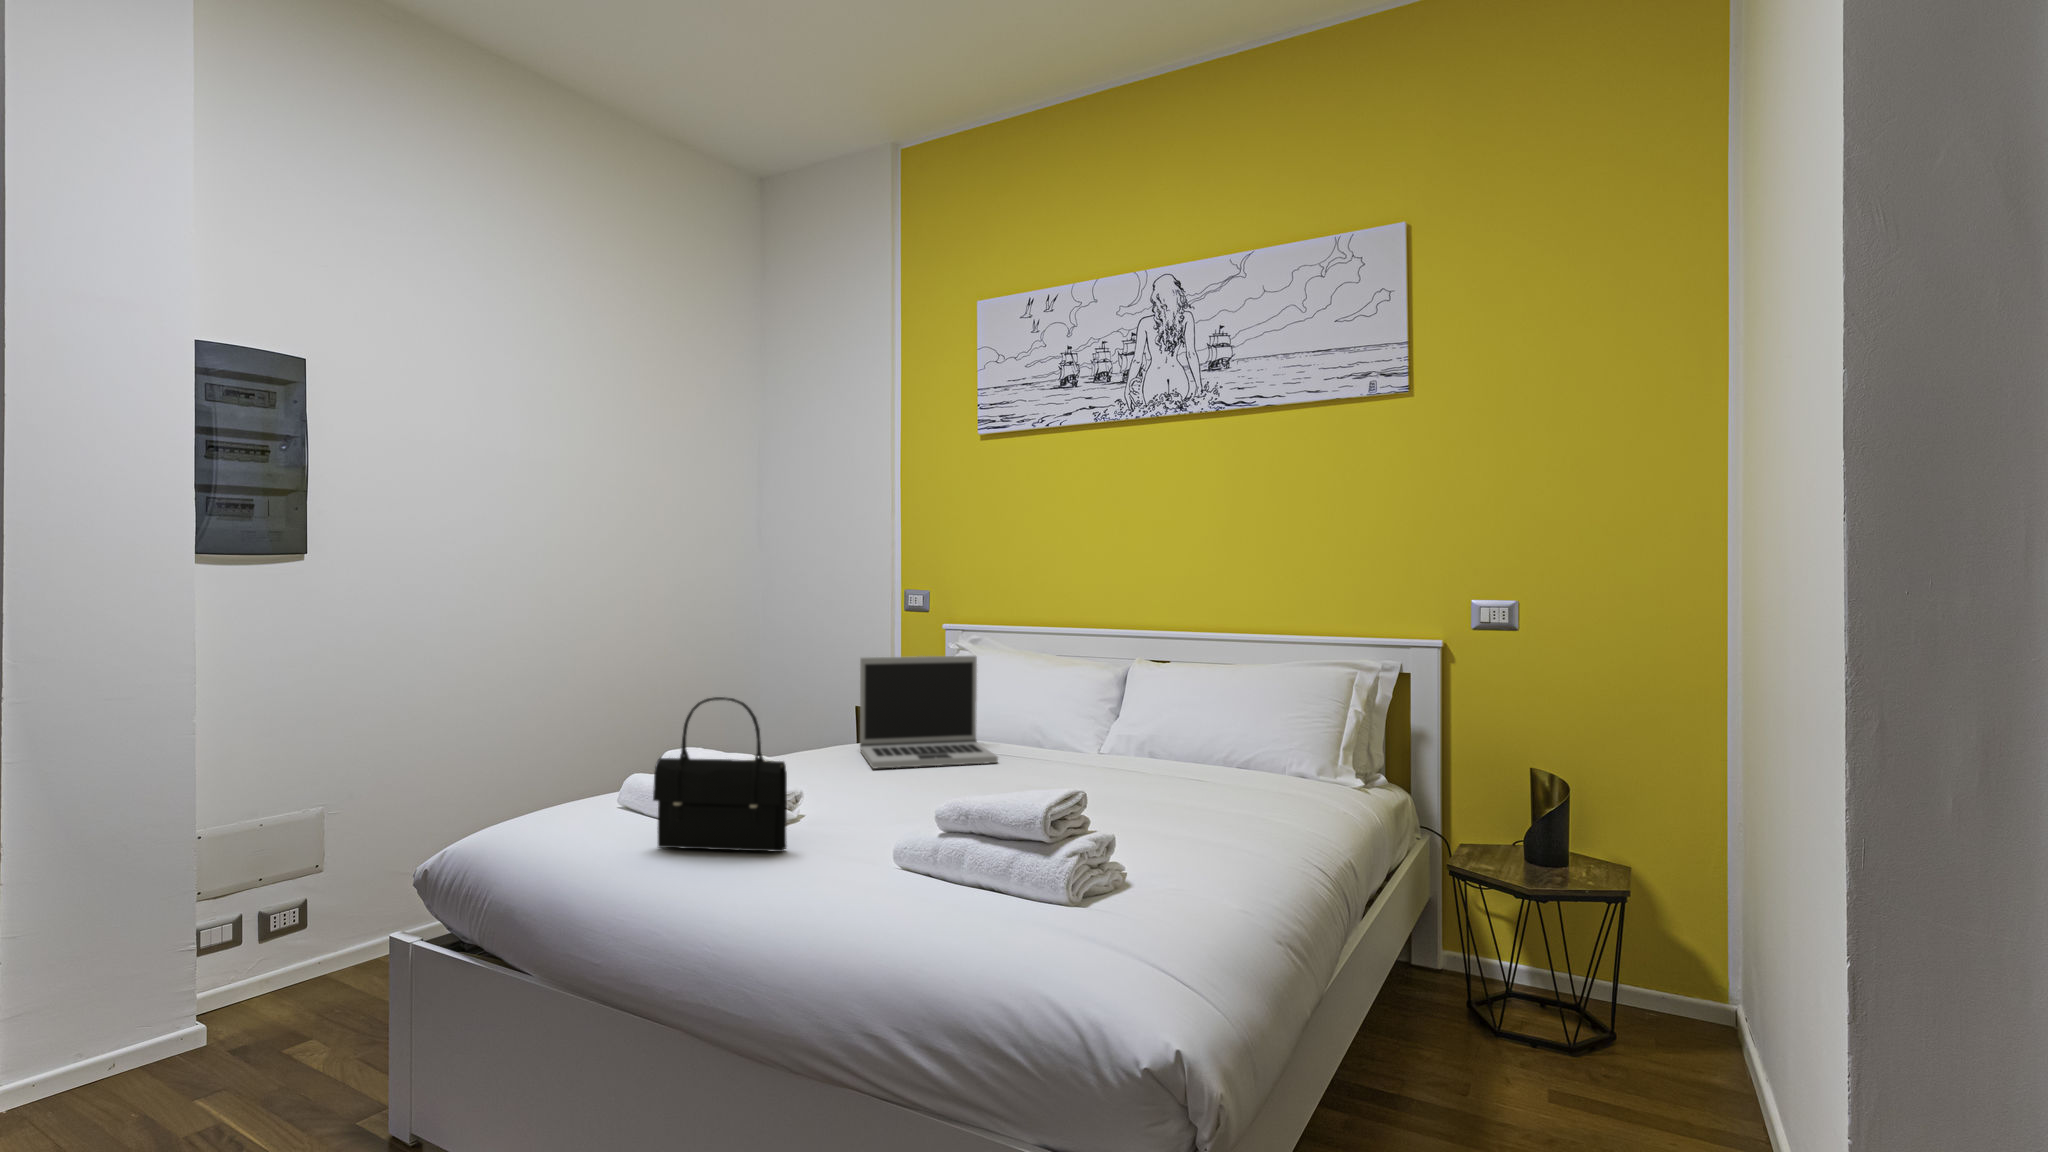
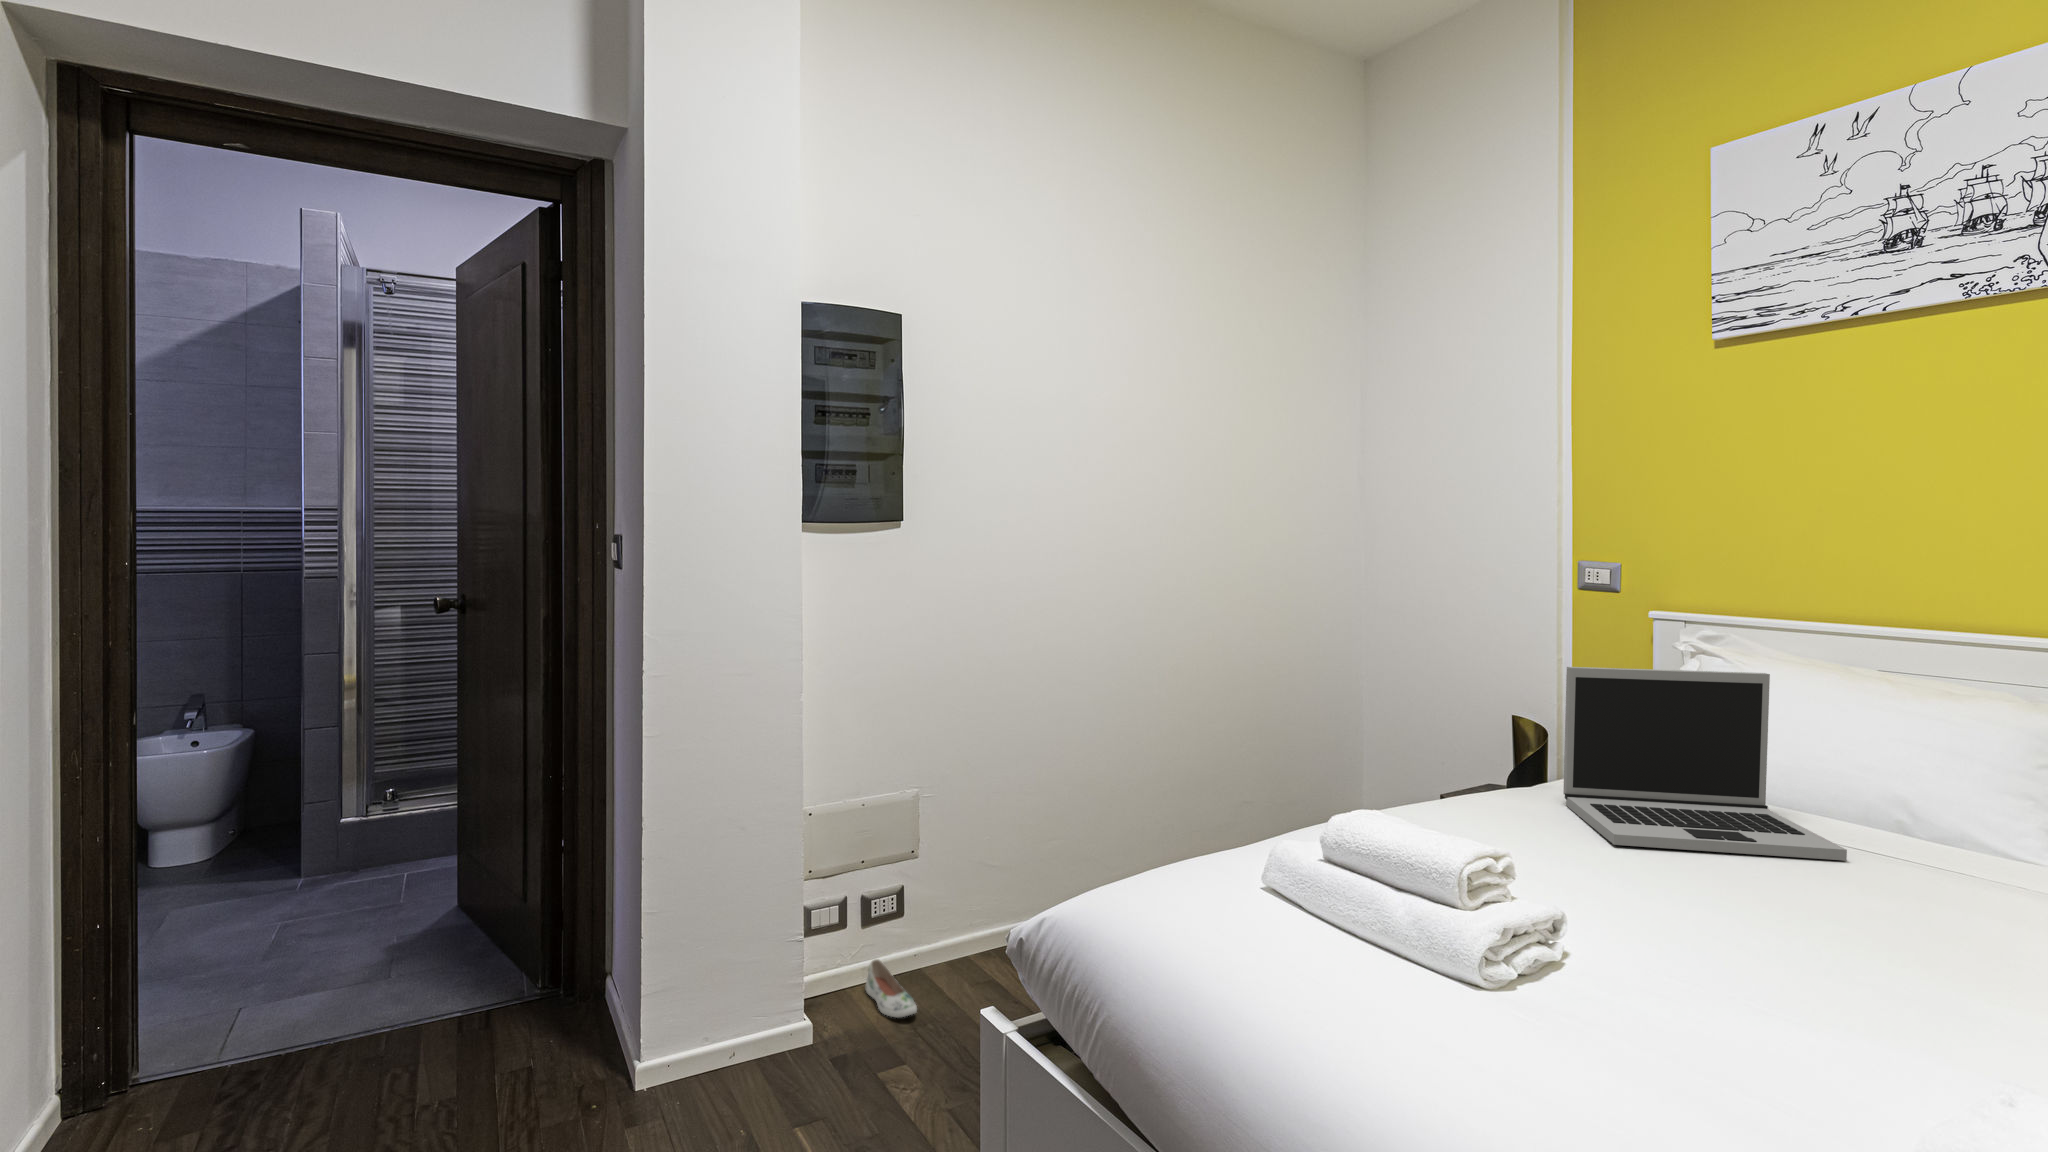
handbag: present [653,697,787,852] -> none [1337,753,1589,1049]
shoe: none [265,969,325,1013] -> present [866,959,917,1017]

